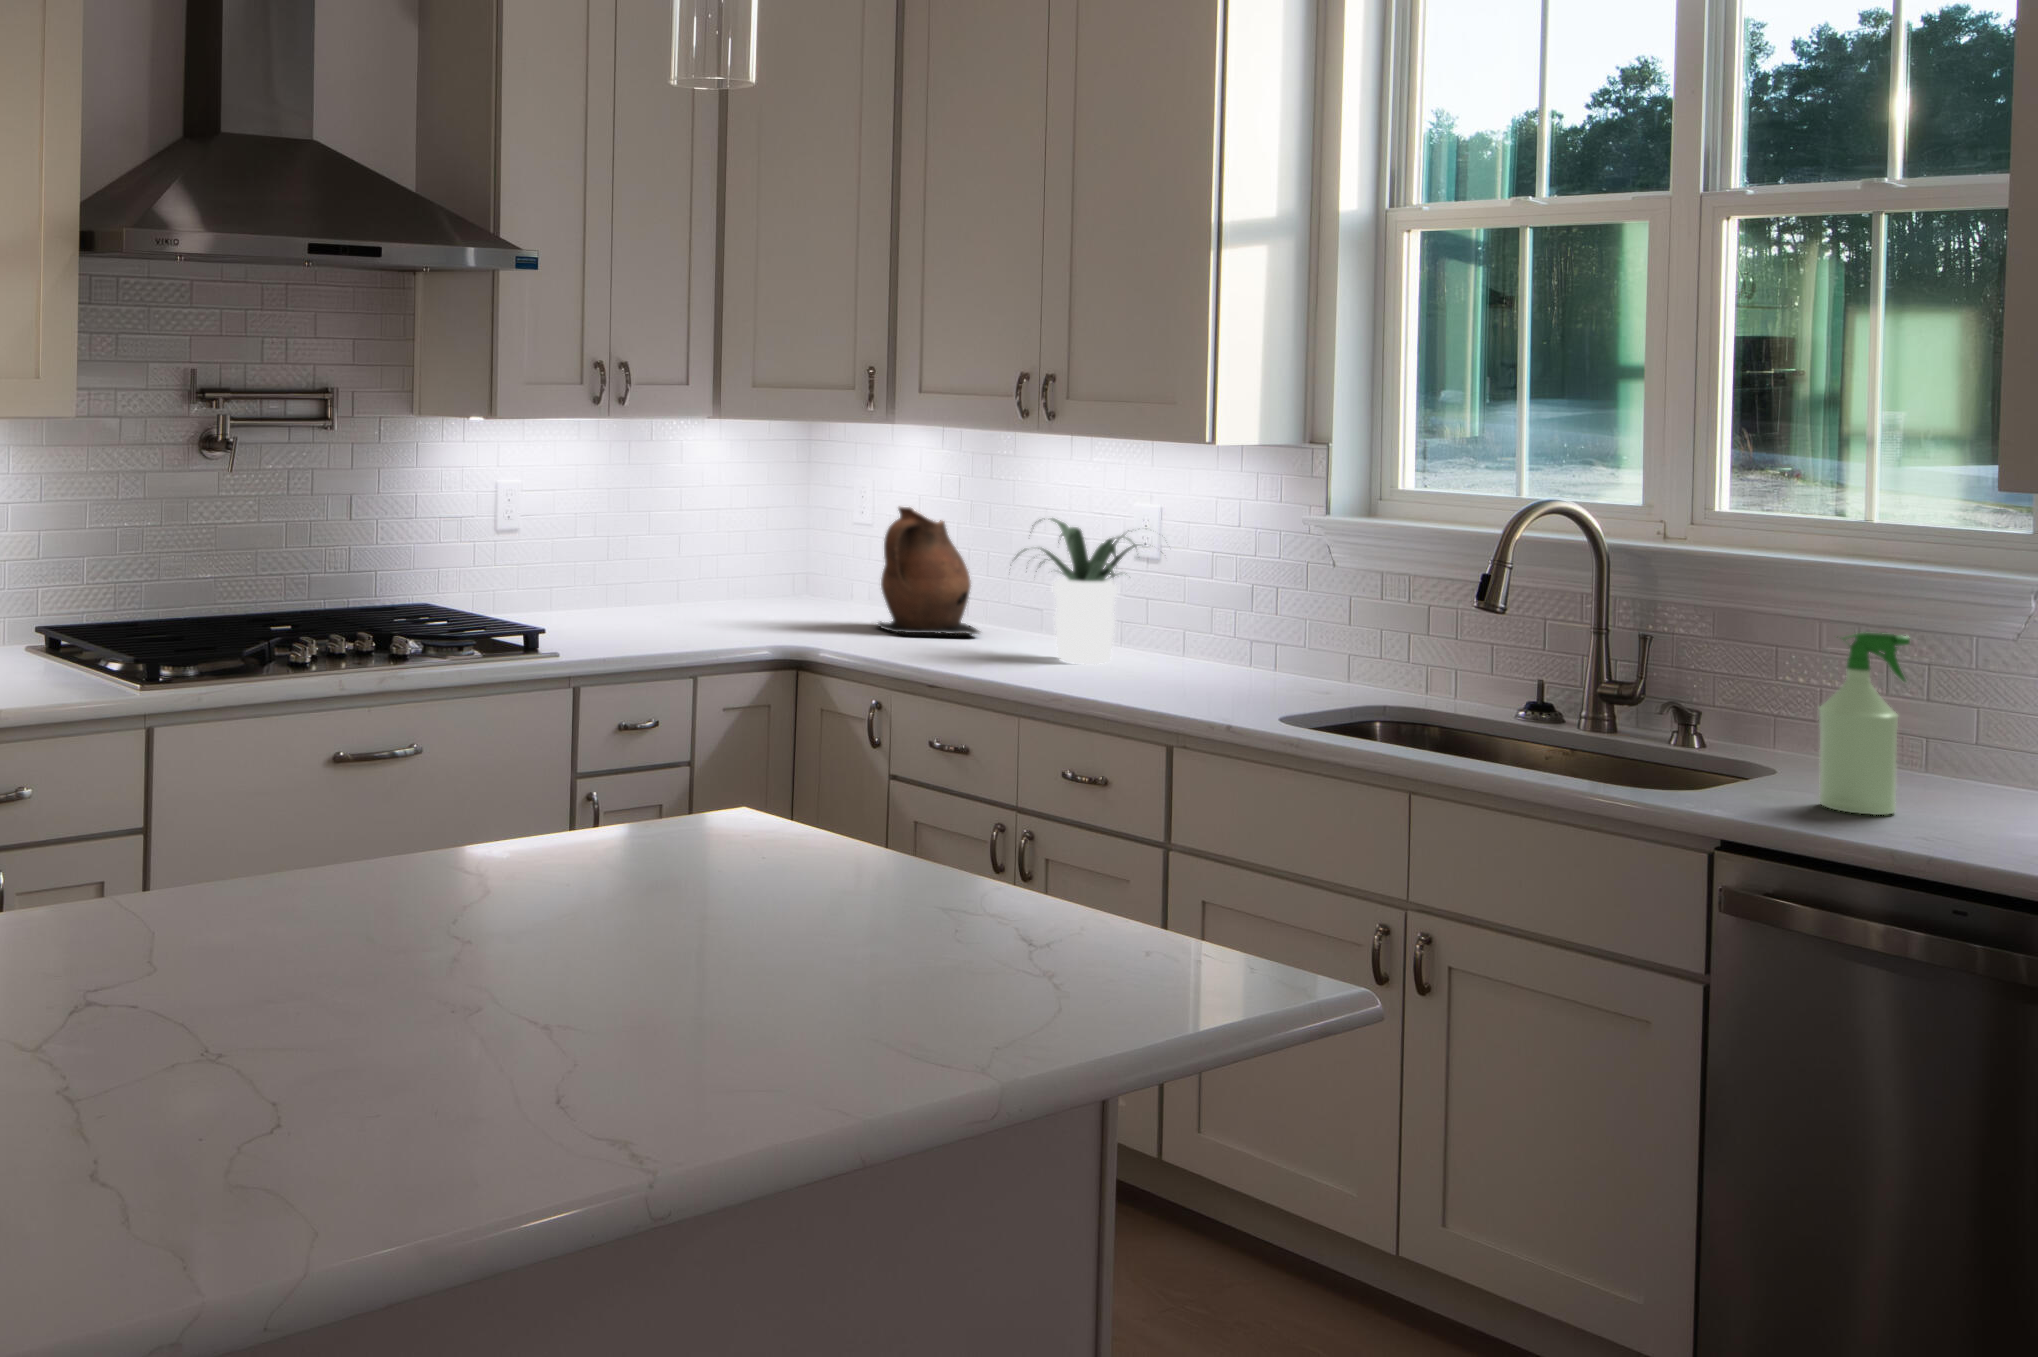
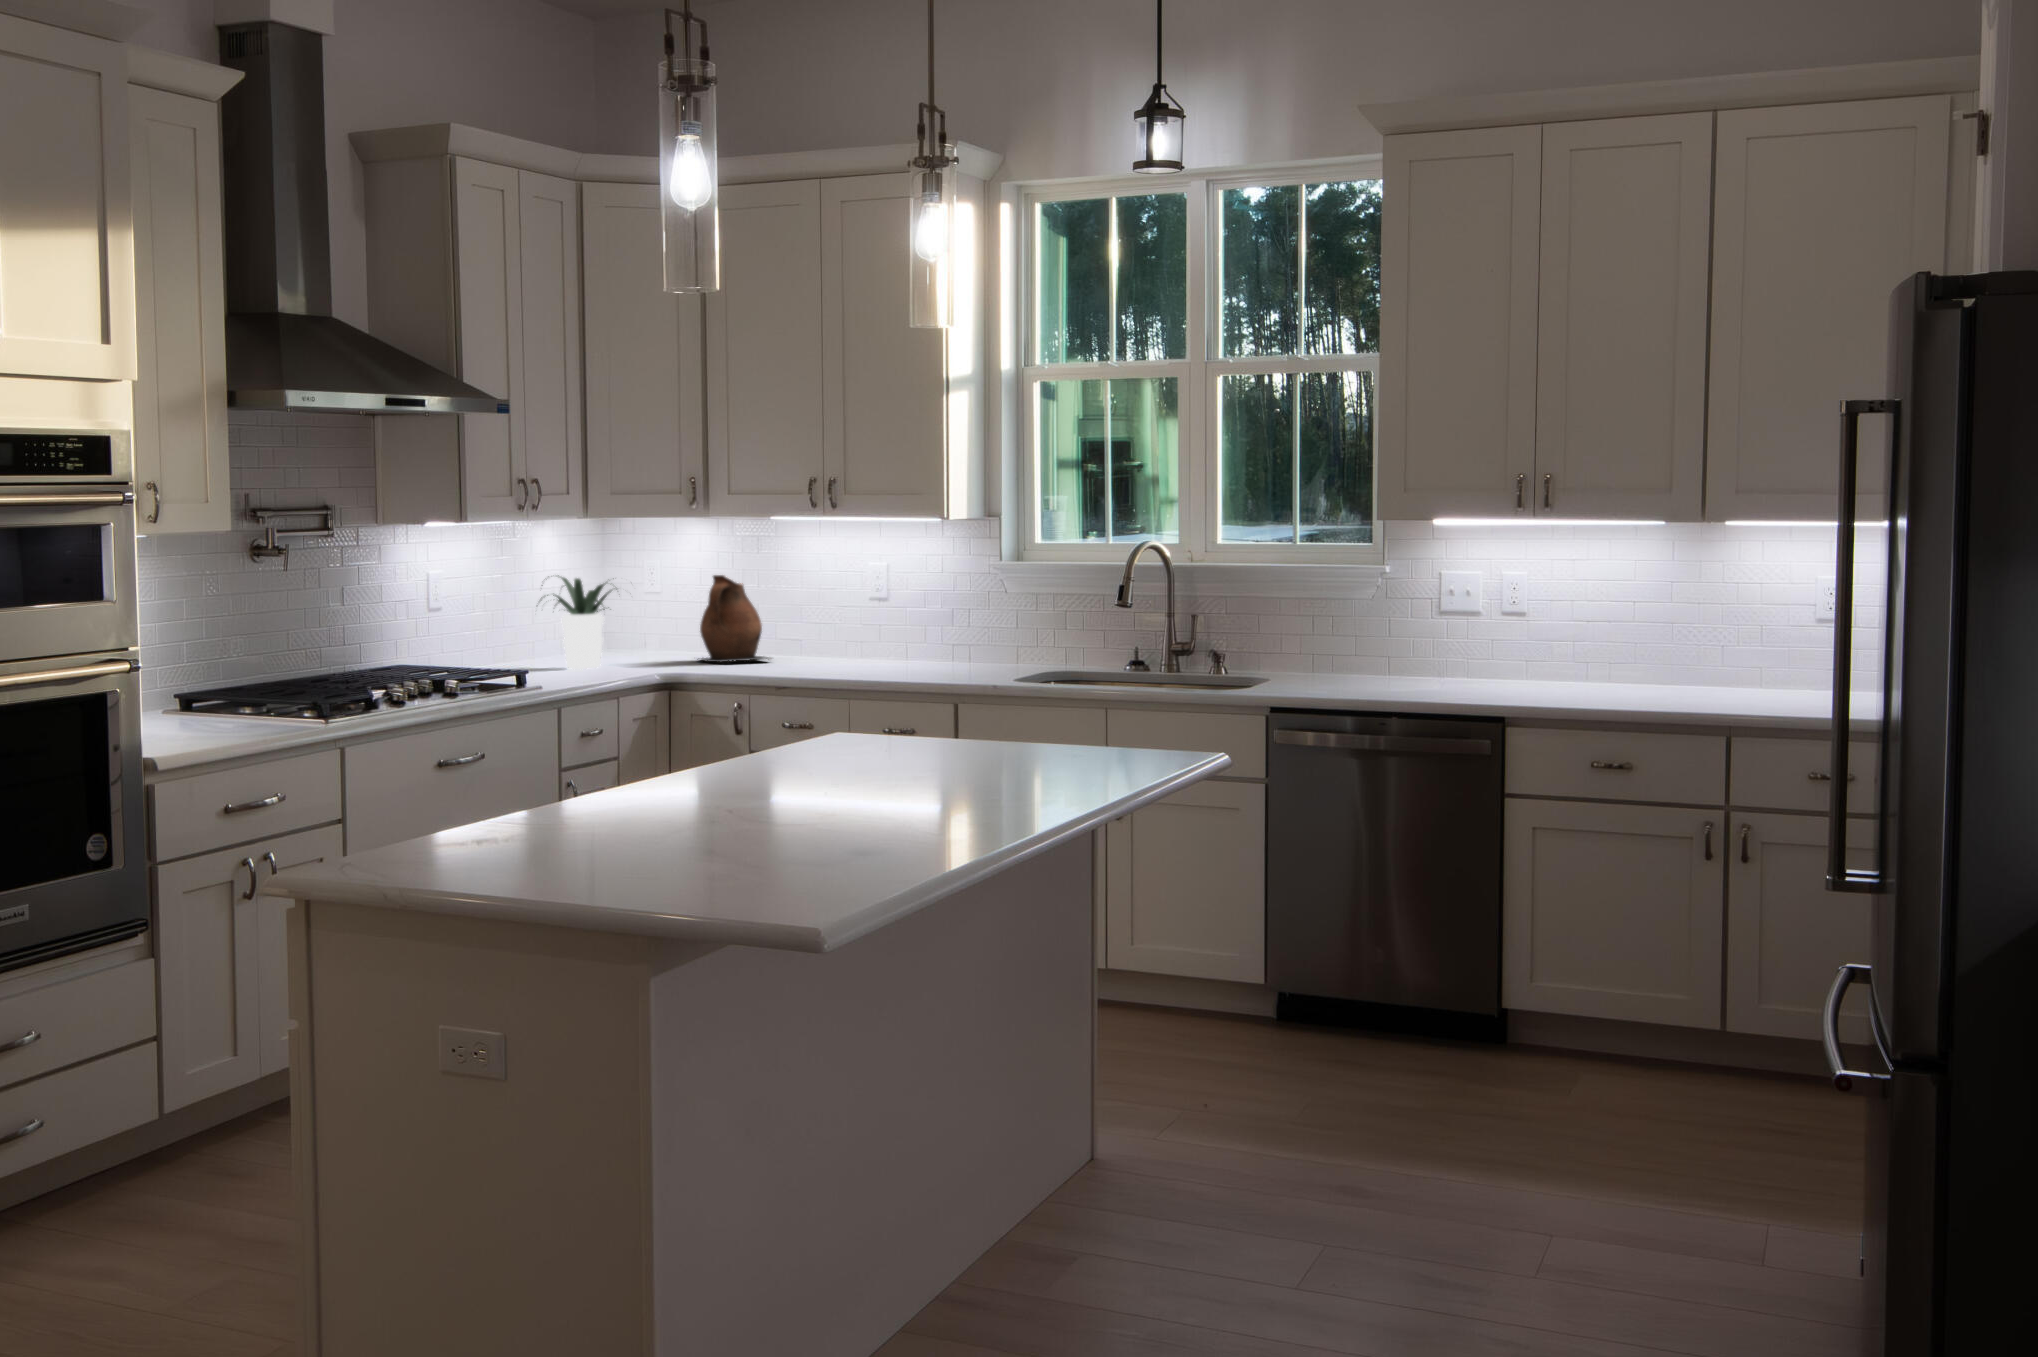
potted plant: present [1016,518,1138,664] -> present [541,575,617,669]
spray bottle: present [1819,633,1910,815] -> none [1297,597,1336,689]

